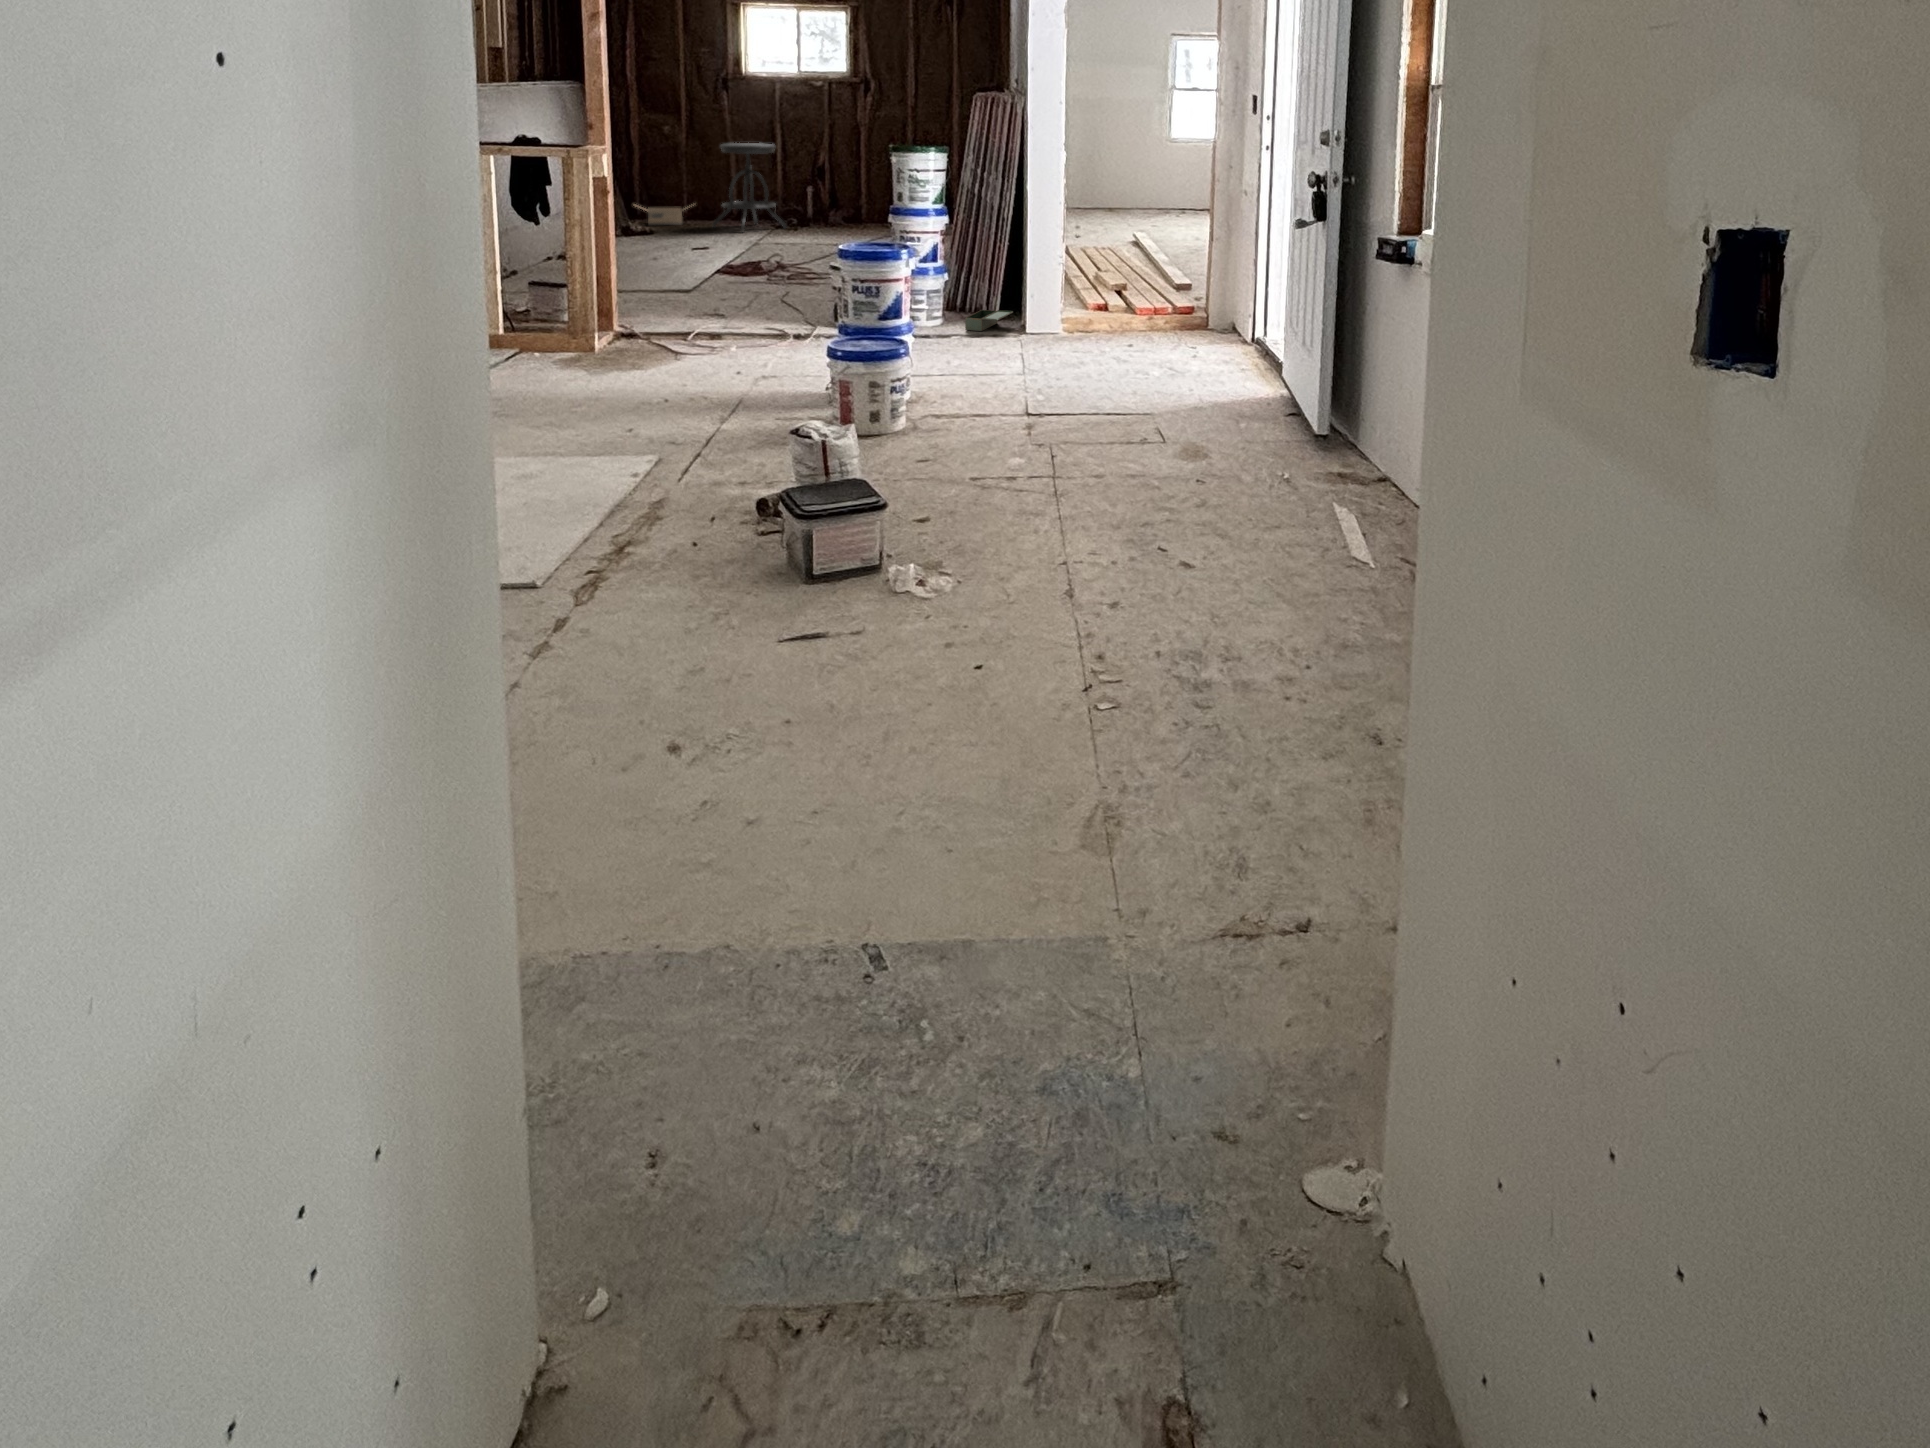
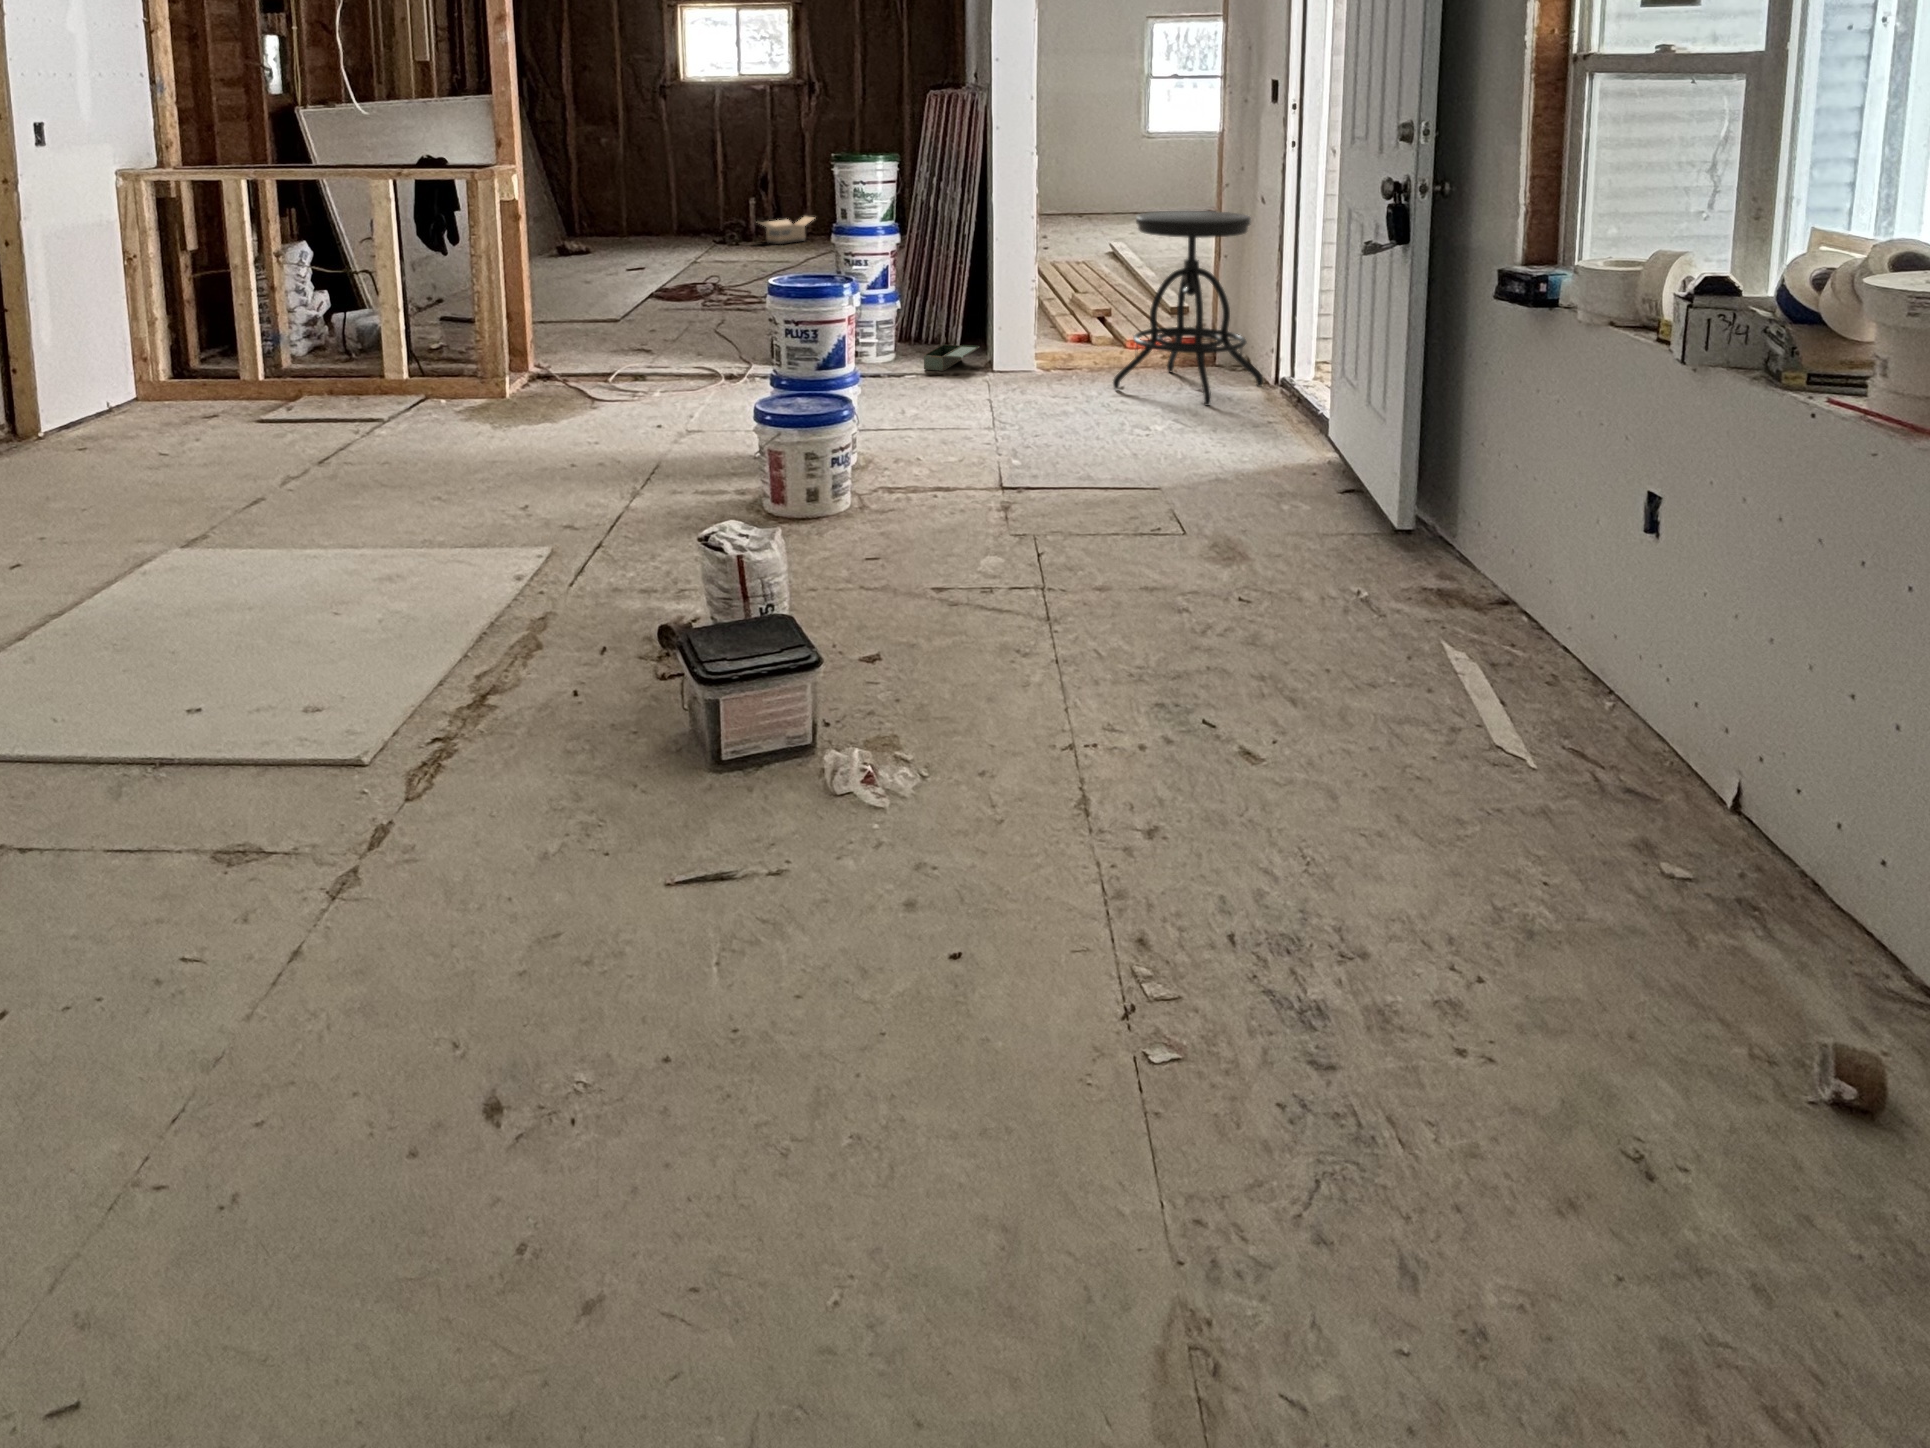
stool: present [713,143,786,232] -> present [1113,211,1263,406]
cardboard box: present [635,205,690,225] -> present [760,217,814,244]

